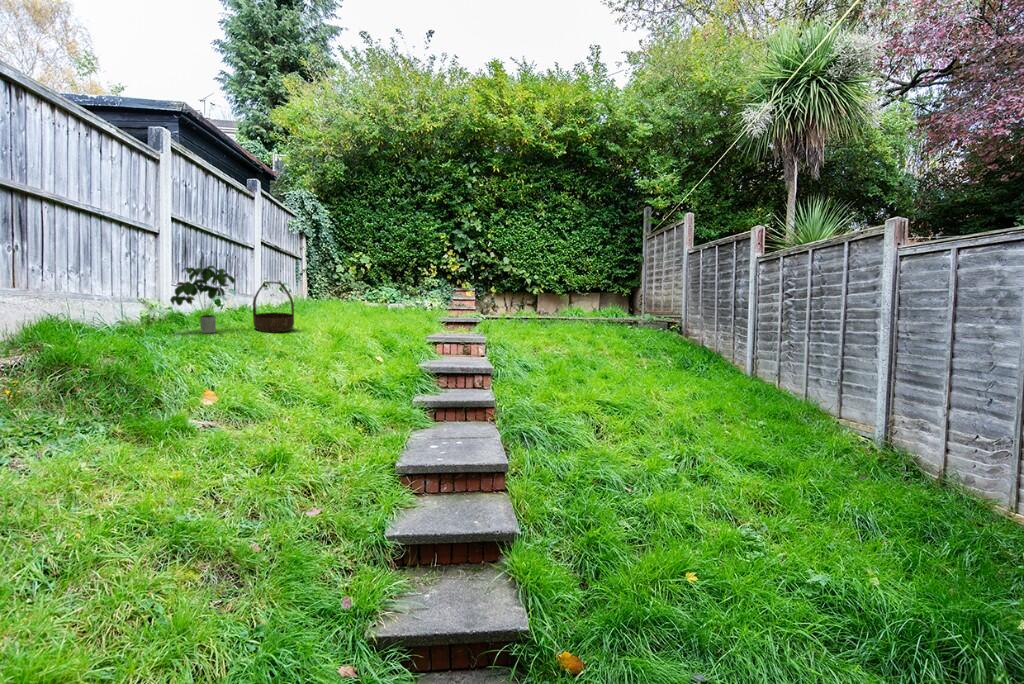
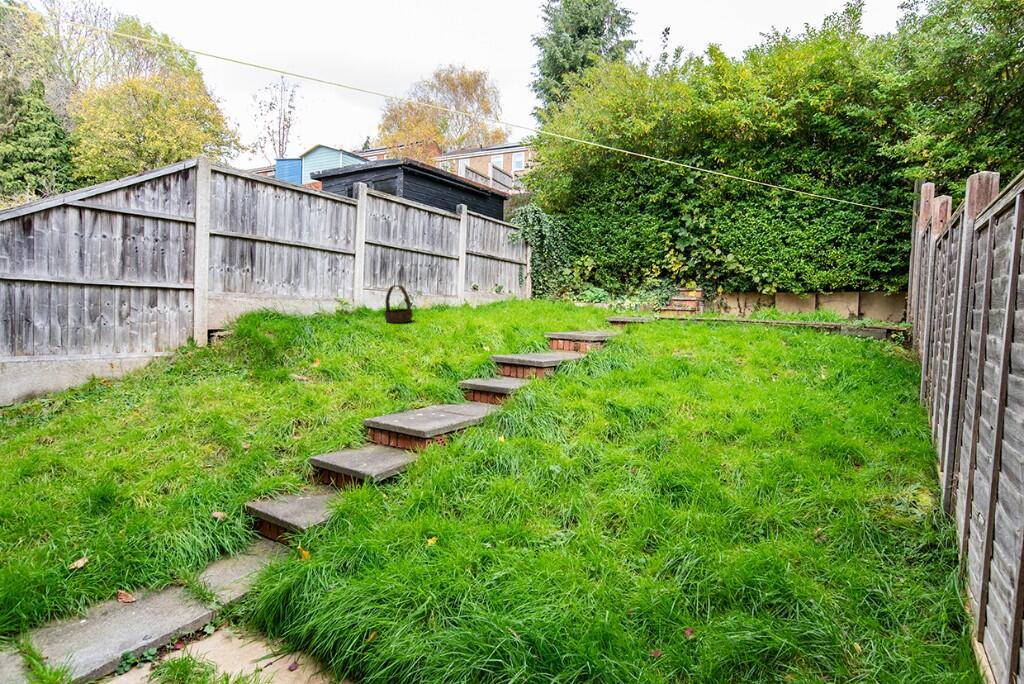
potted plant: present [170,265,235,333] -> none [328,275,372,322]

